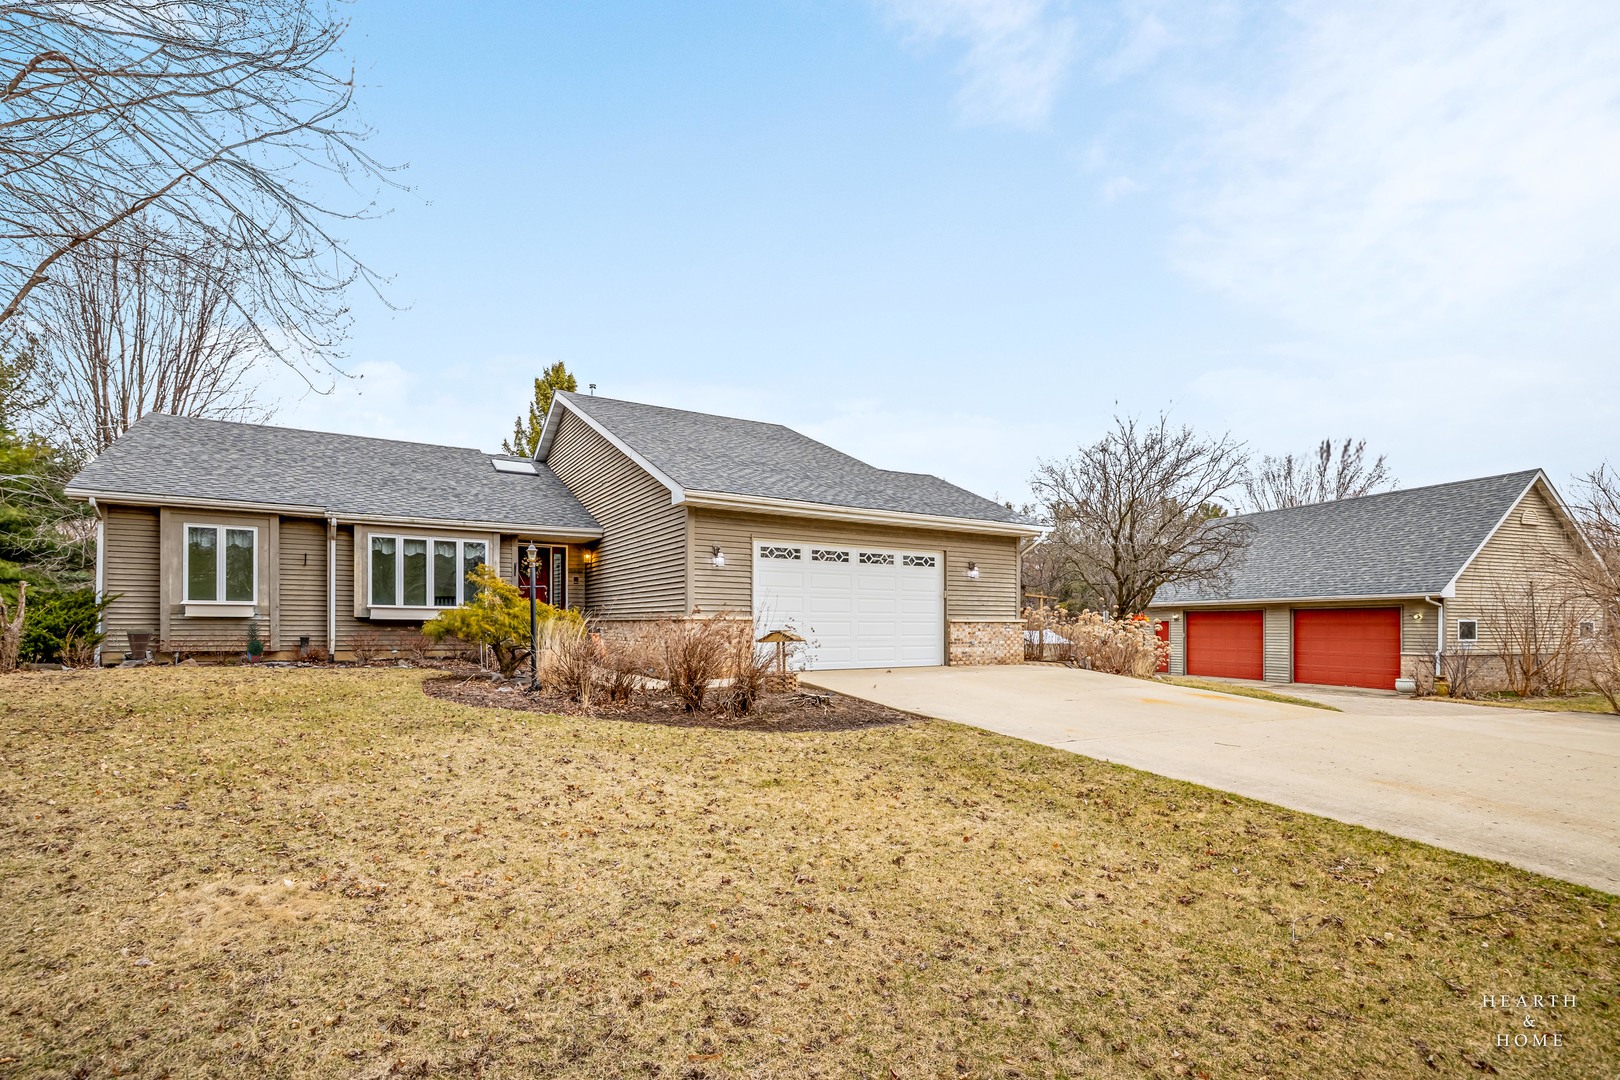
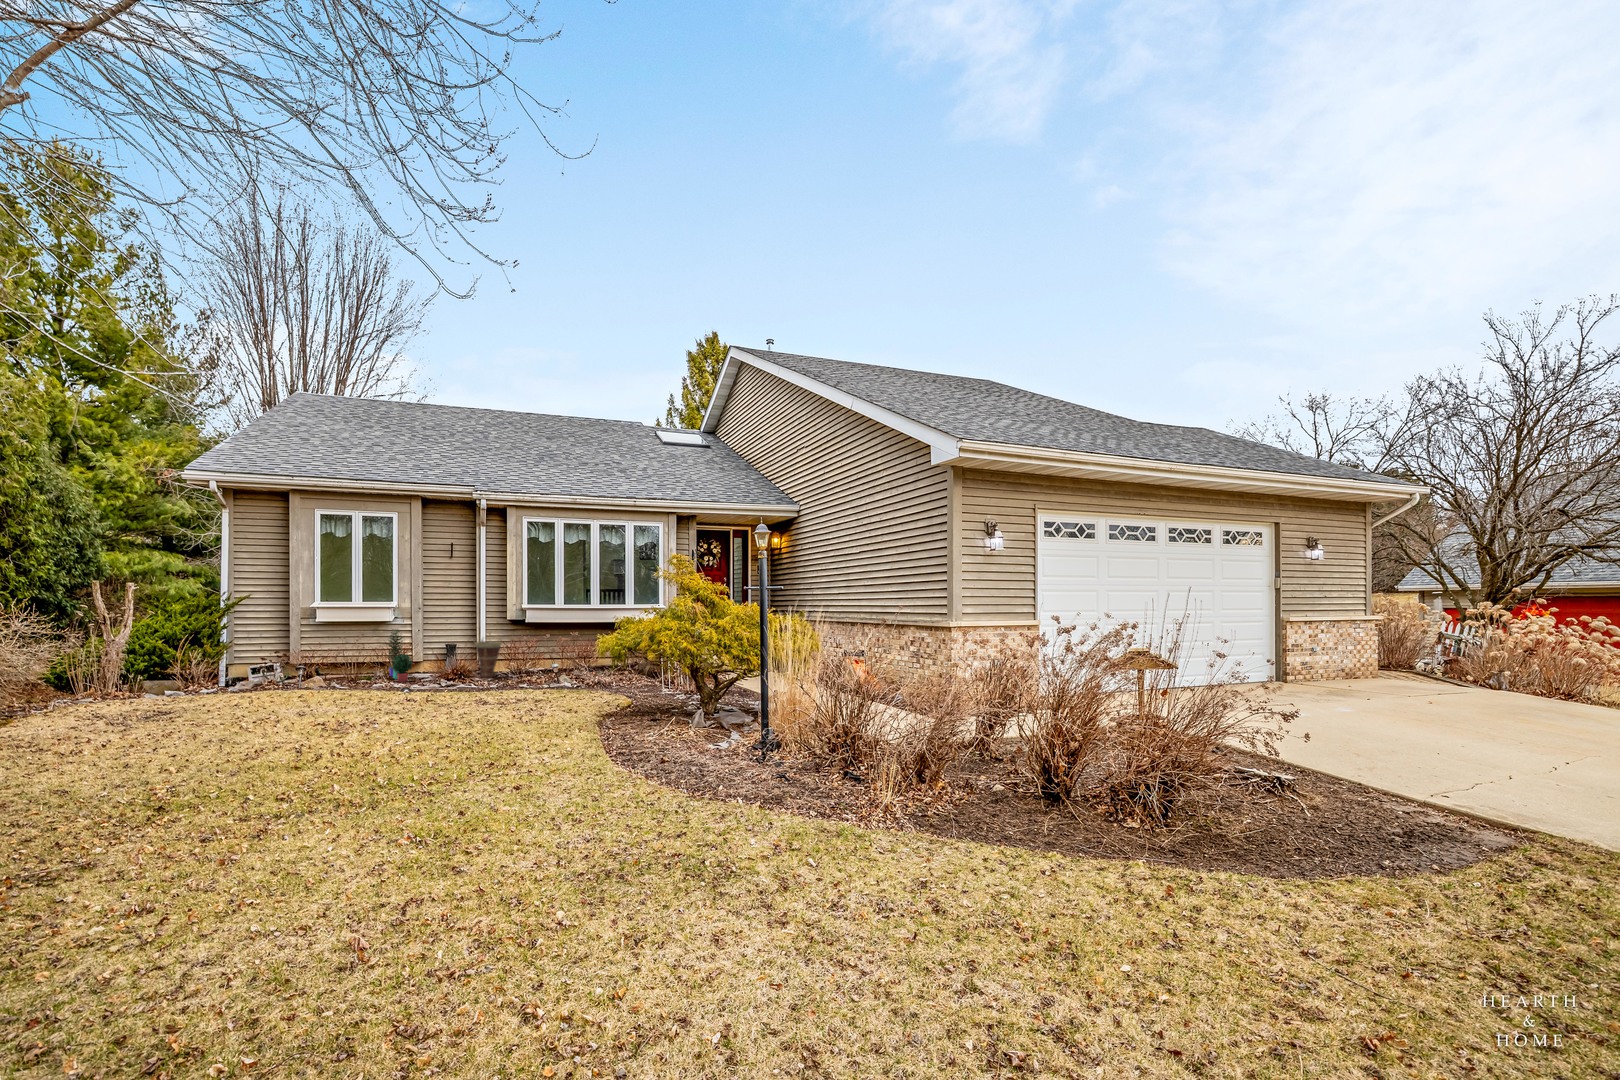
basket: present [111,627,154,660] -> present [467,640,501,678]

